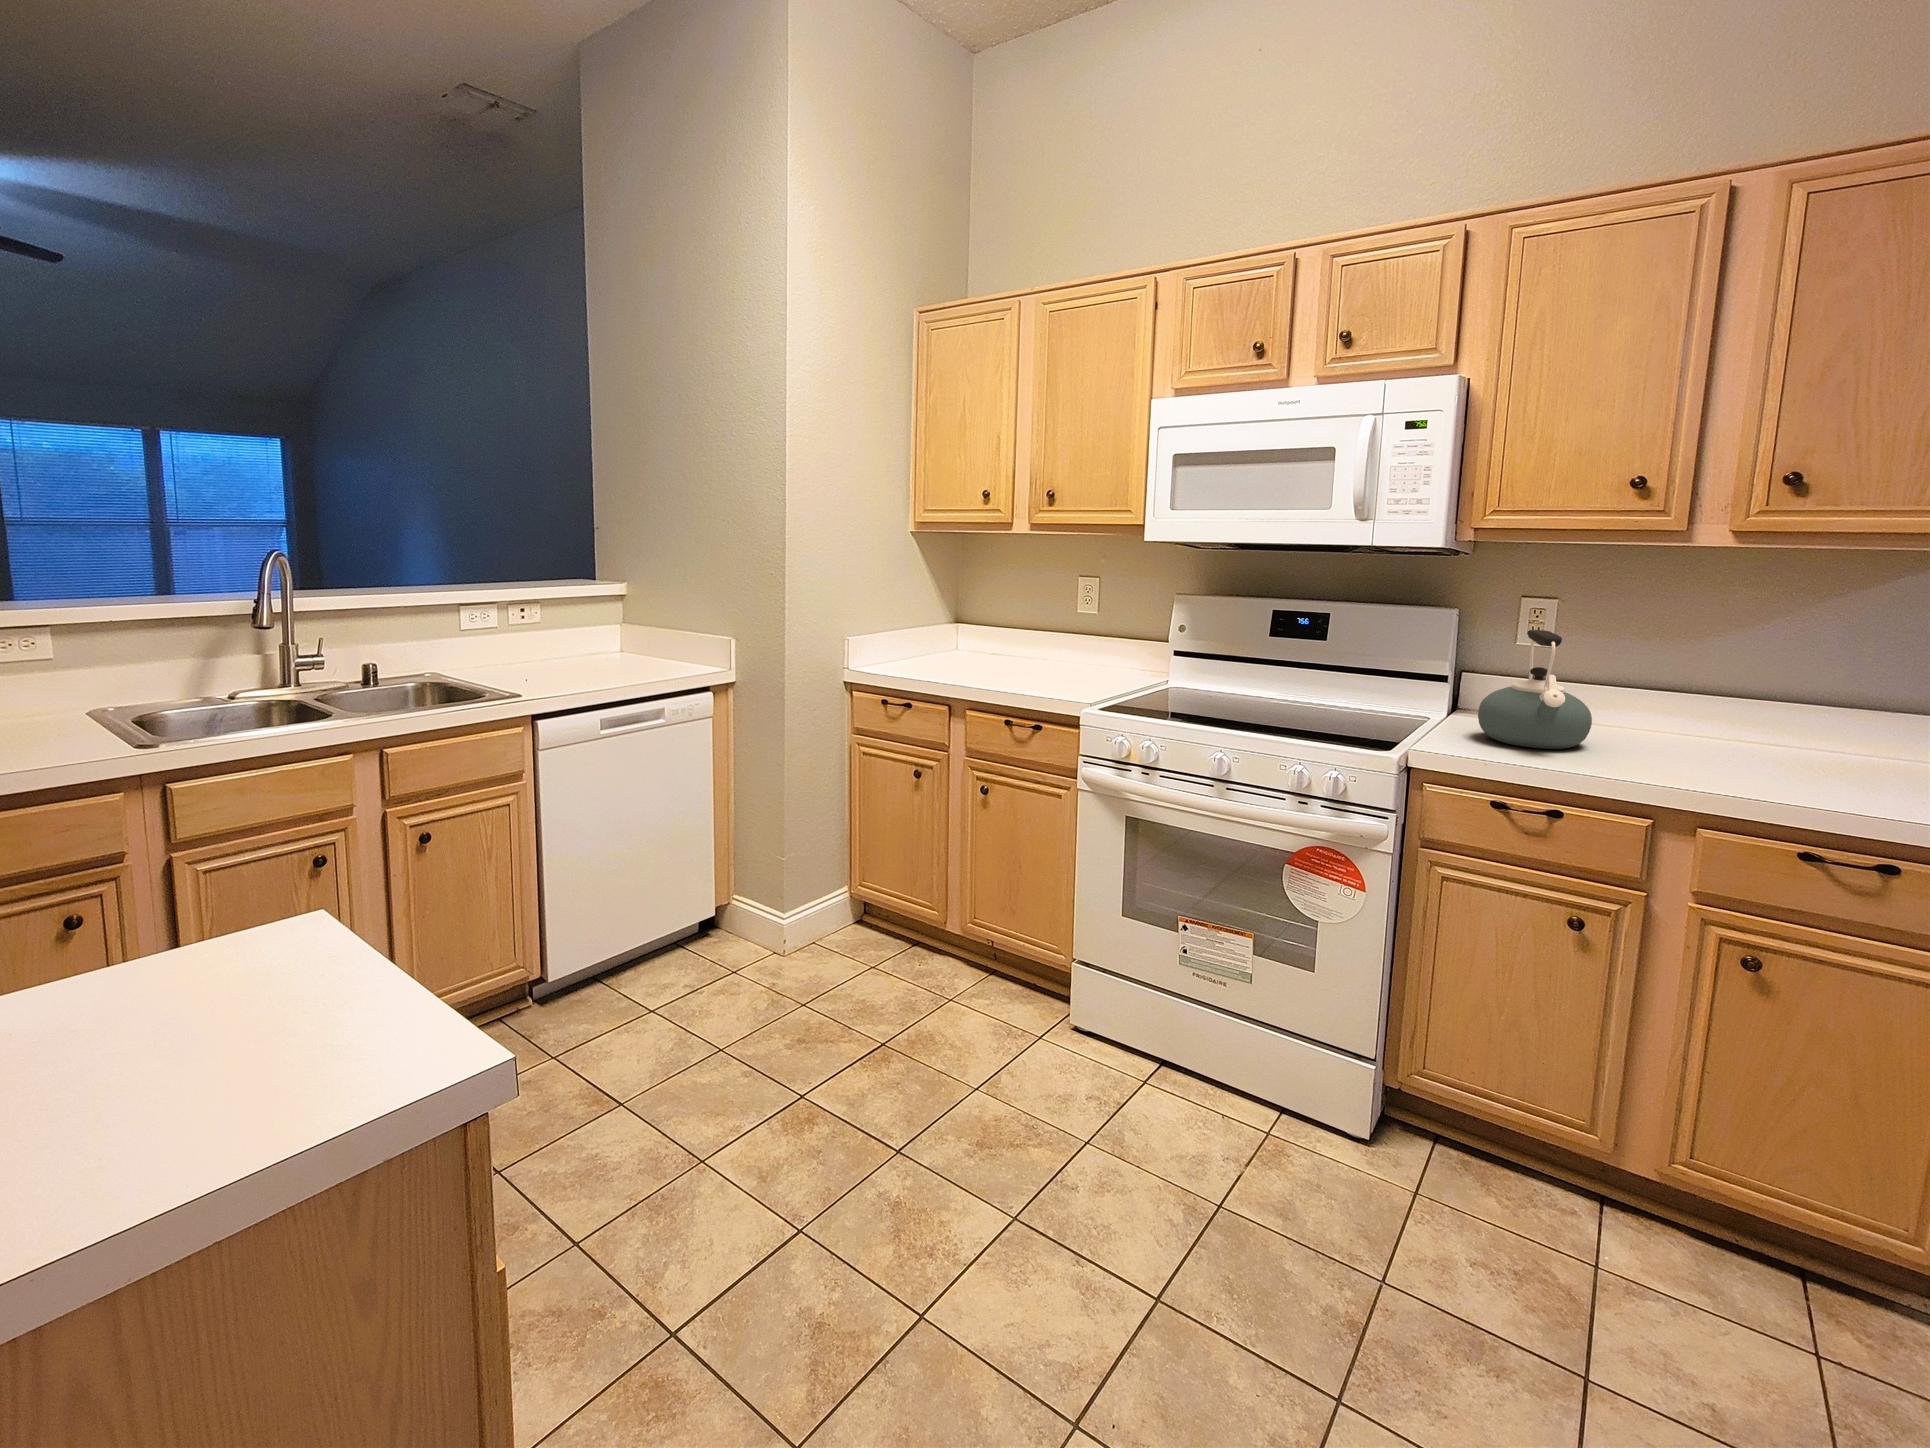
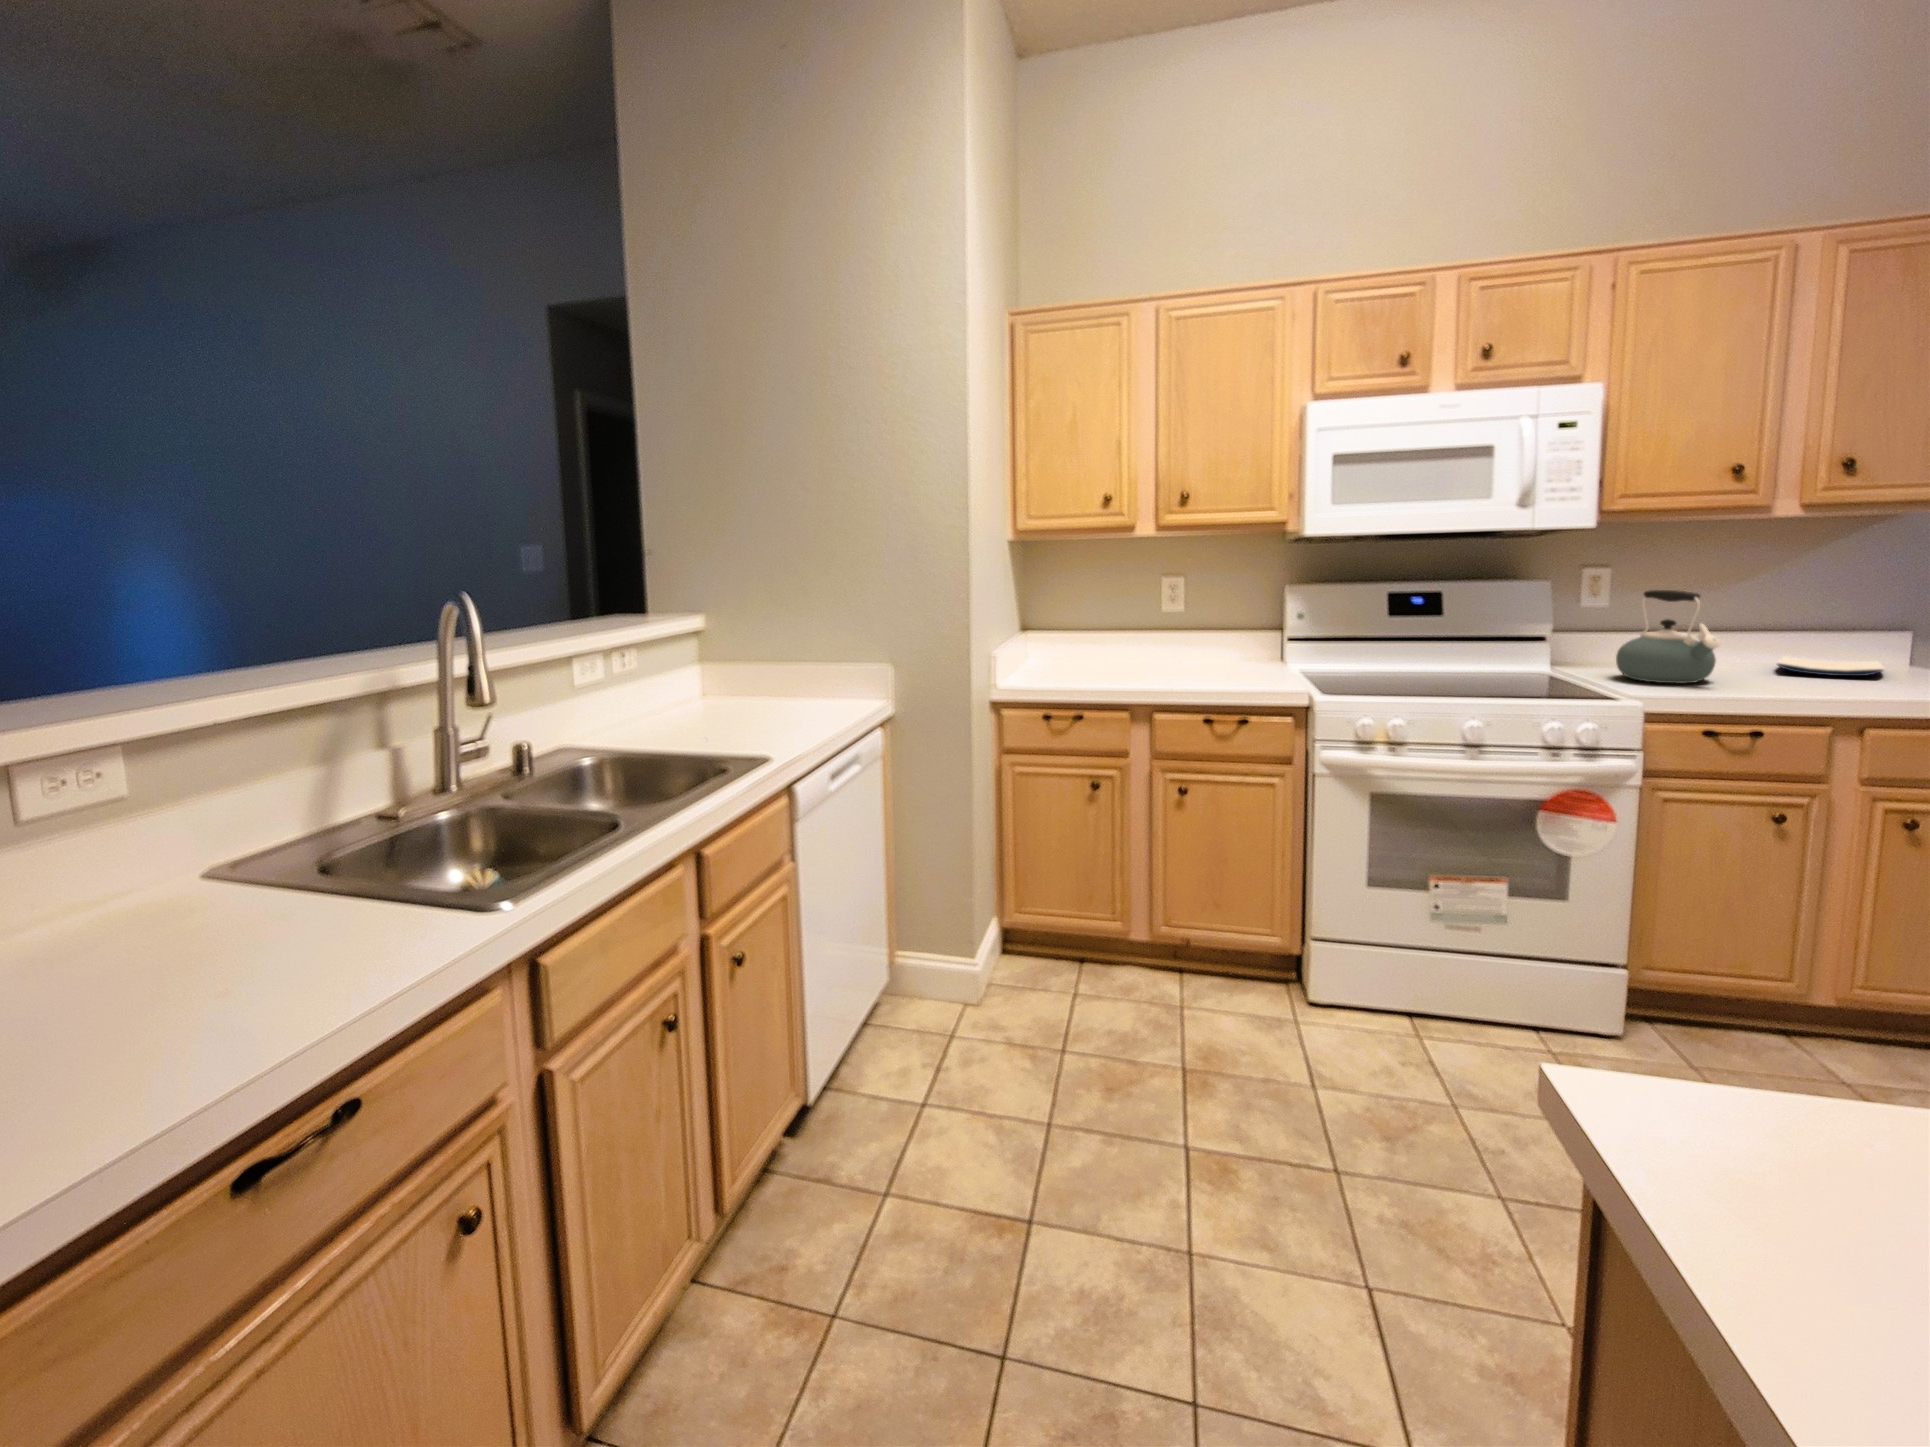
plate: none [1702,735,1869,770] -> present [1777,656,1884,676]

